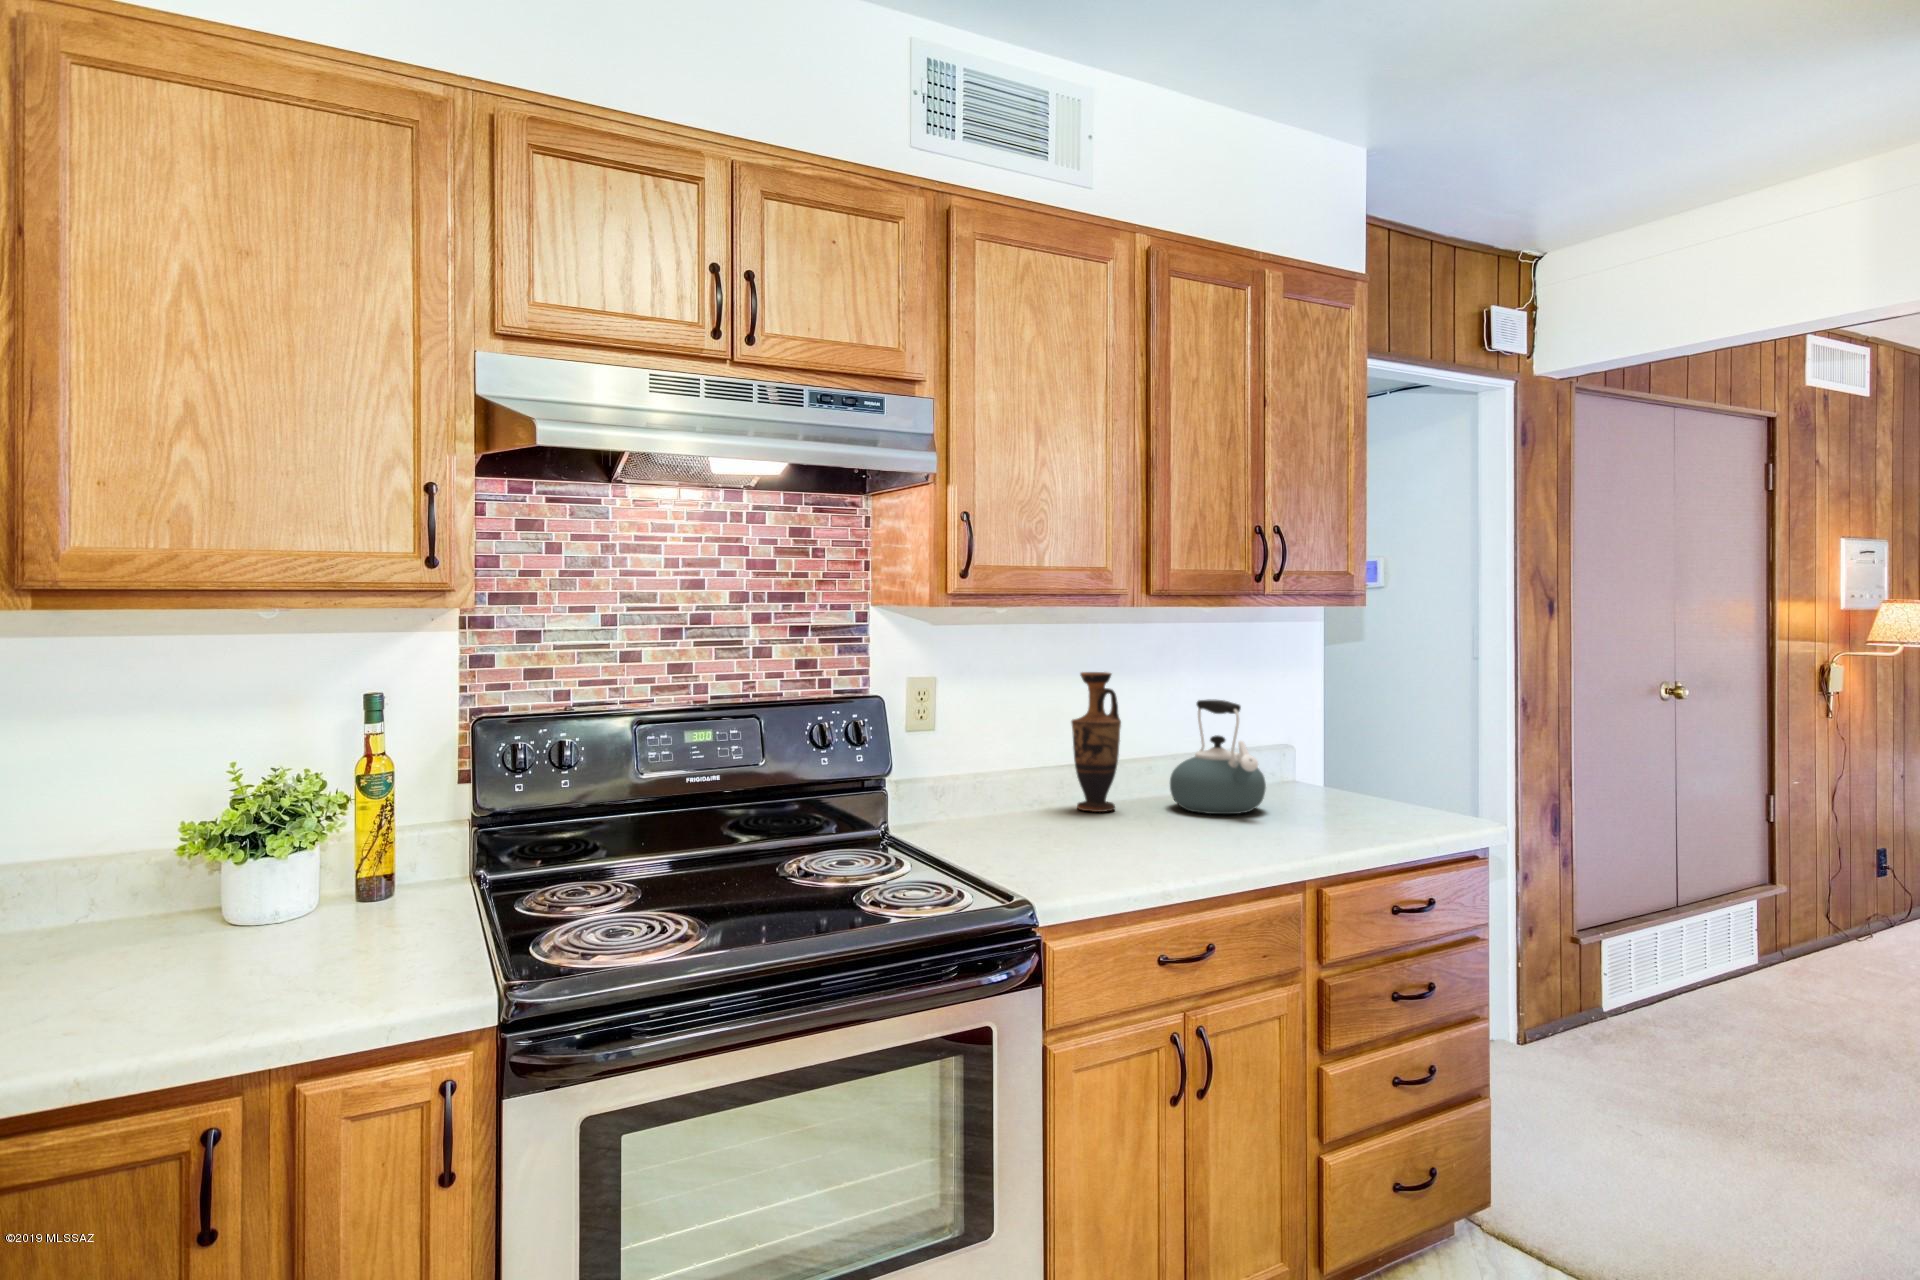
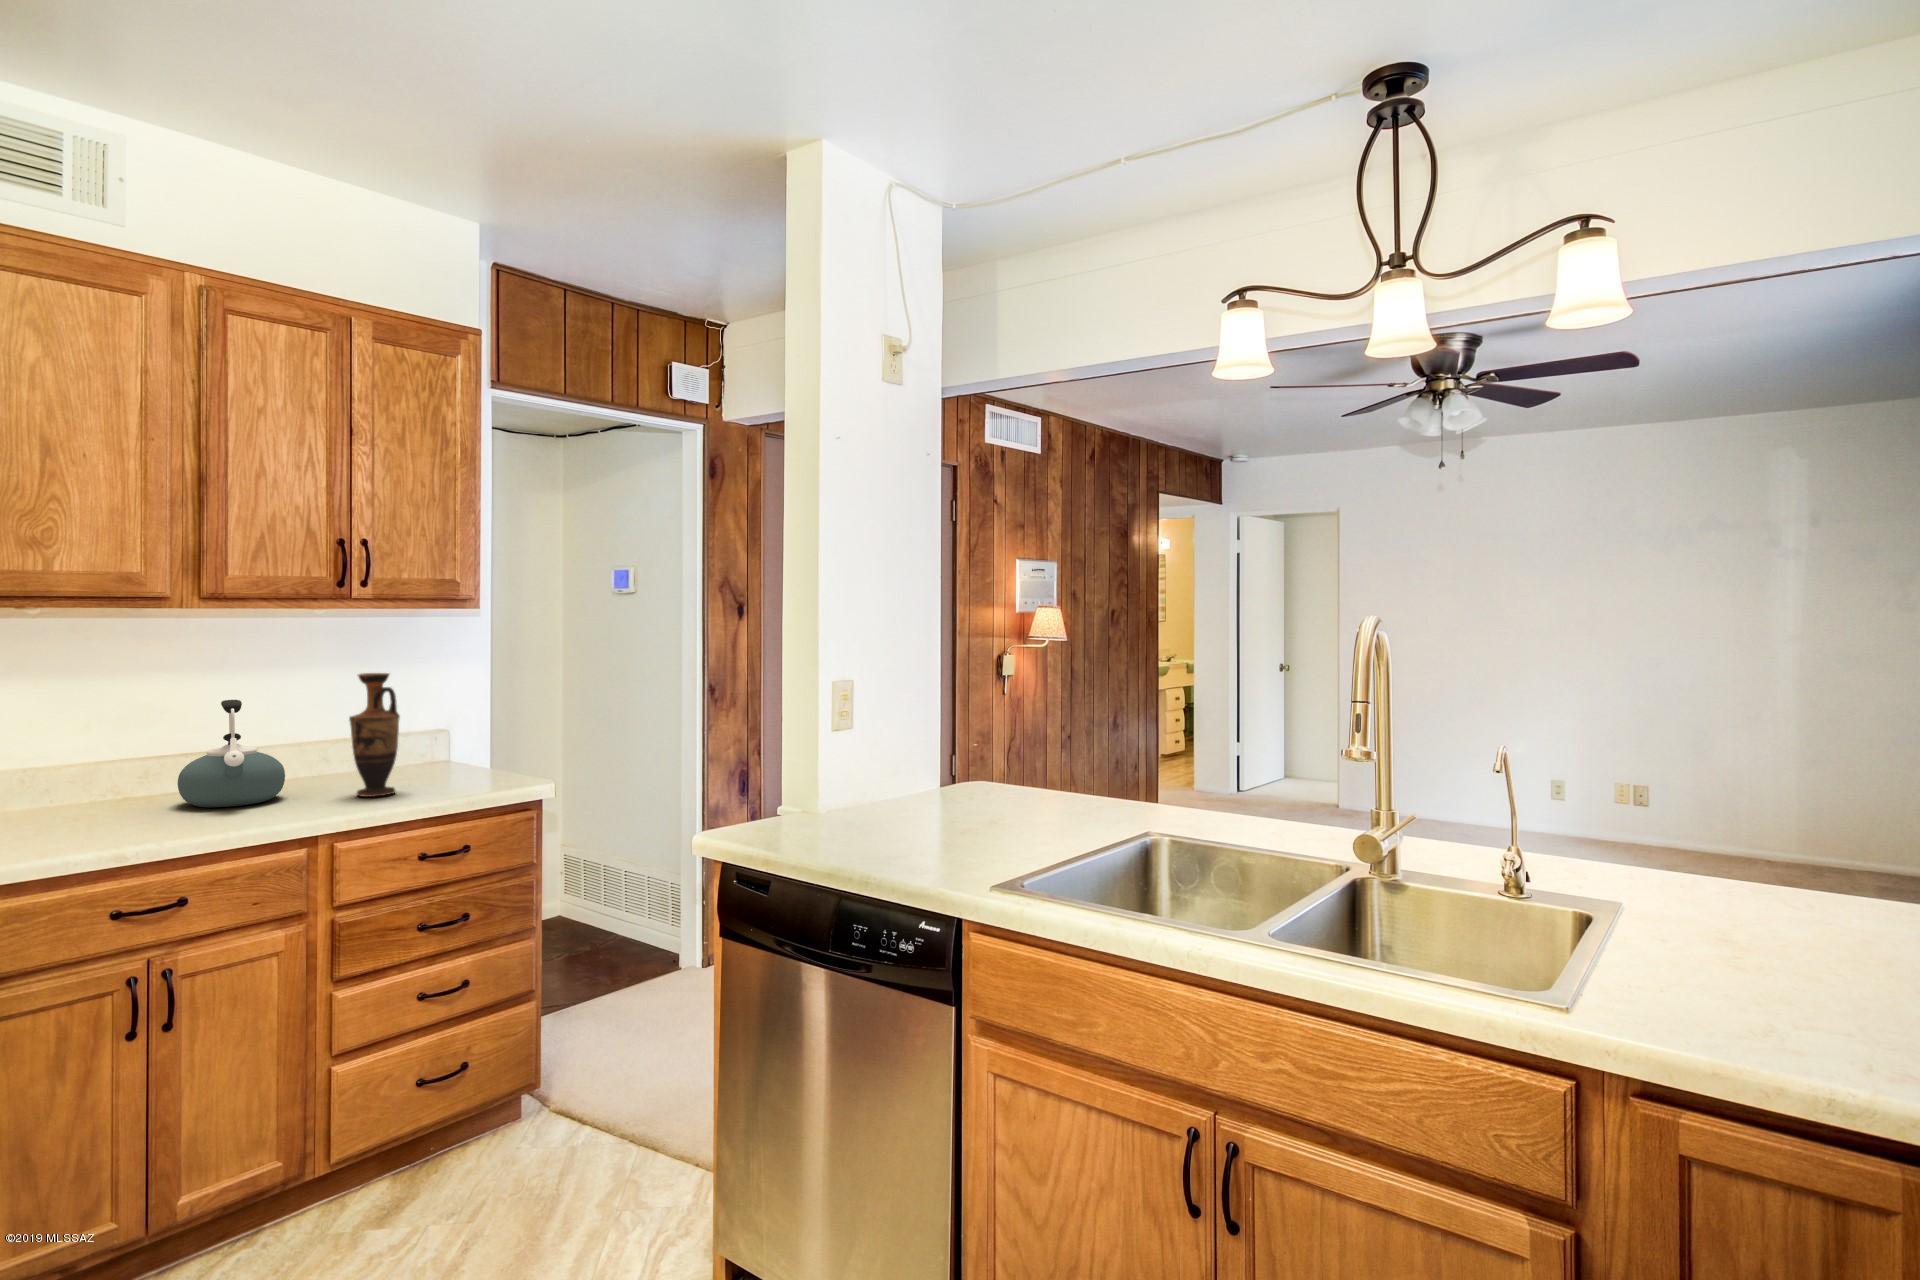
vase: present [1071,672,1121,812] -> present [349,673,400,797]

